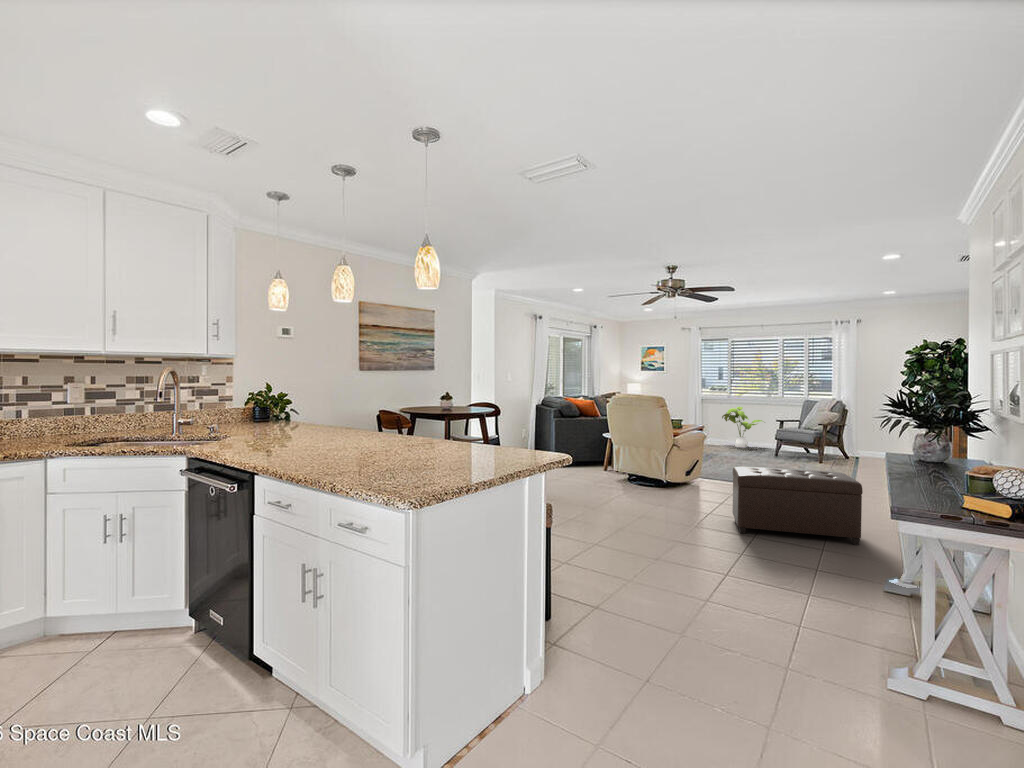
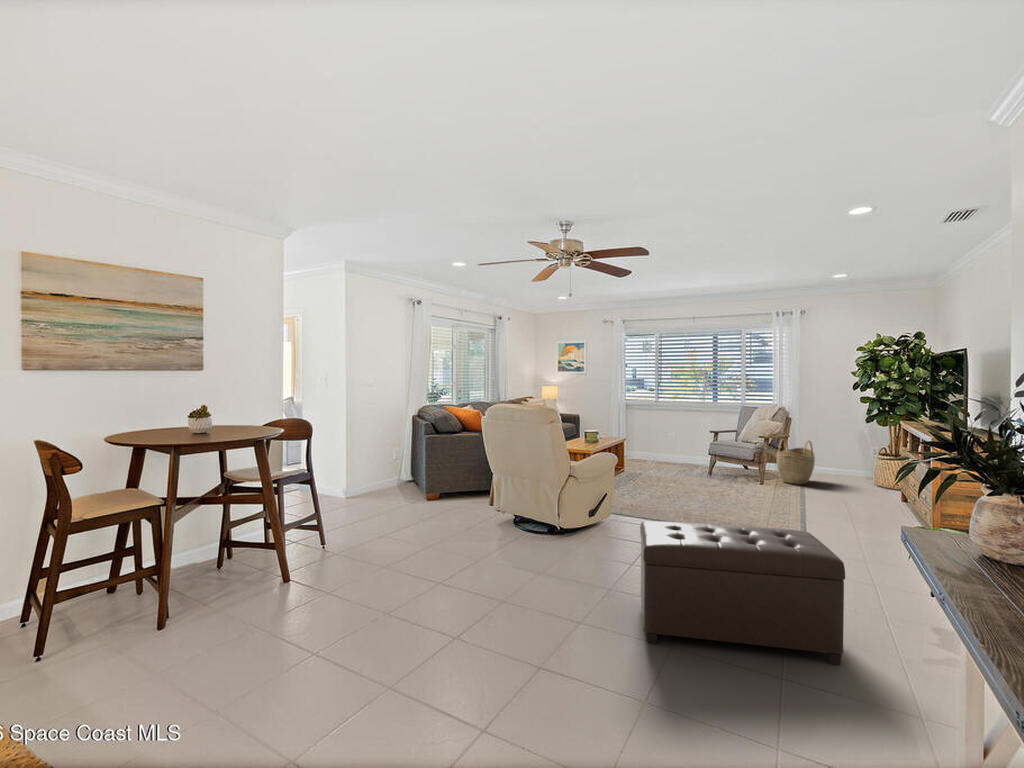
house plant: present [722,407,762,448] -> none [648,414,698,463]
woven basket: none [834,426,867,464] -> present [777,438,815,485]

